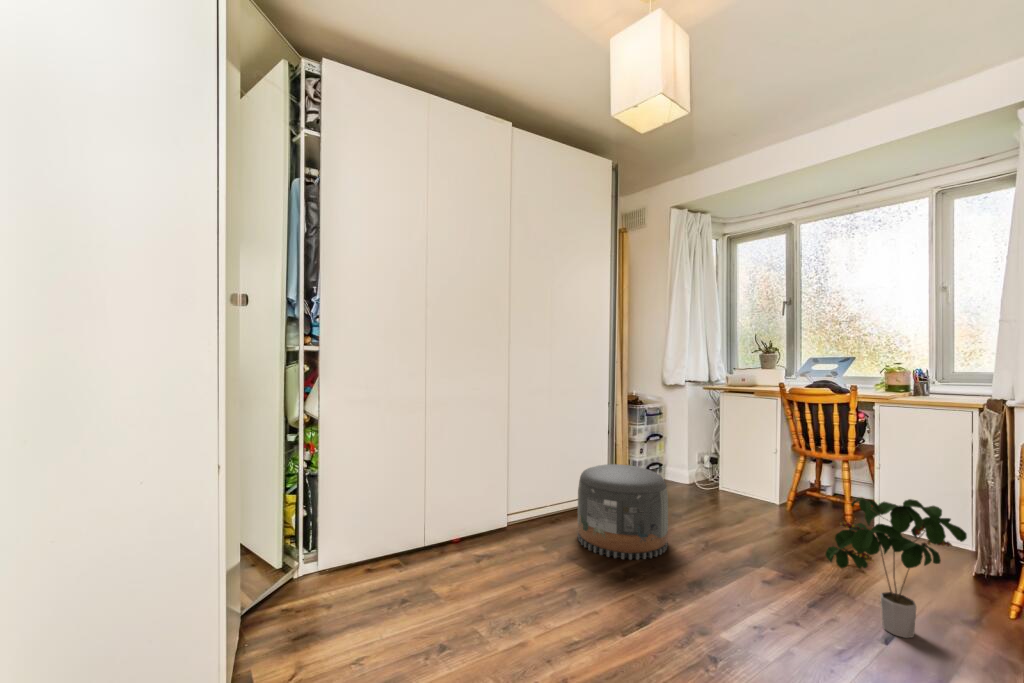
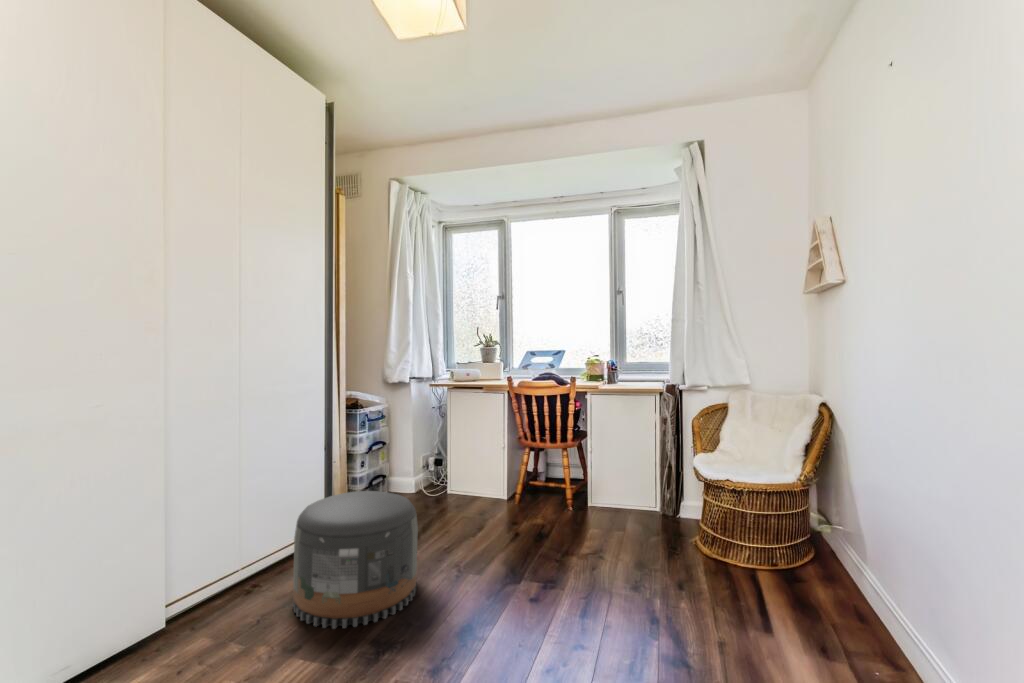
potted plant: present [826,497,967,638] -> none [596,484,692,621]

